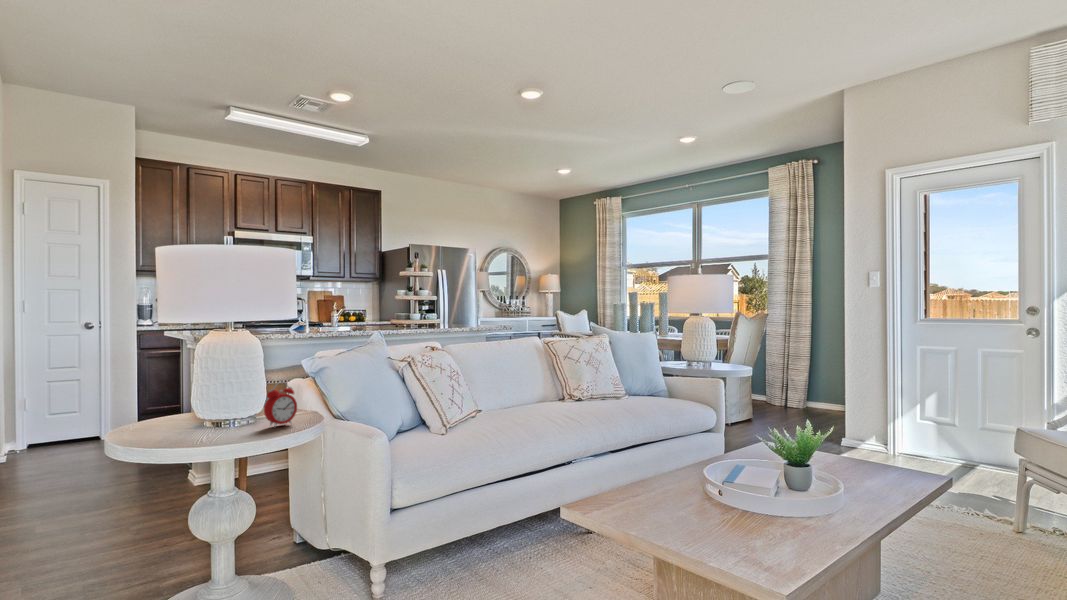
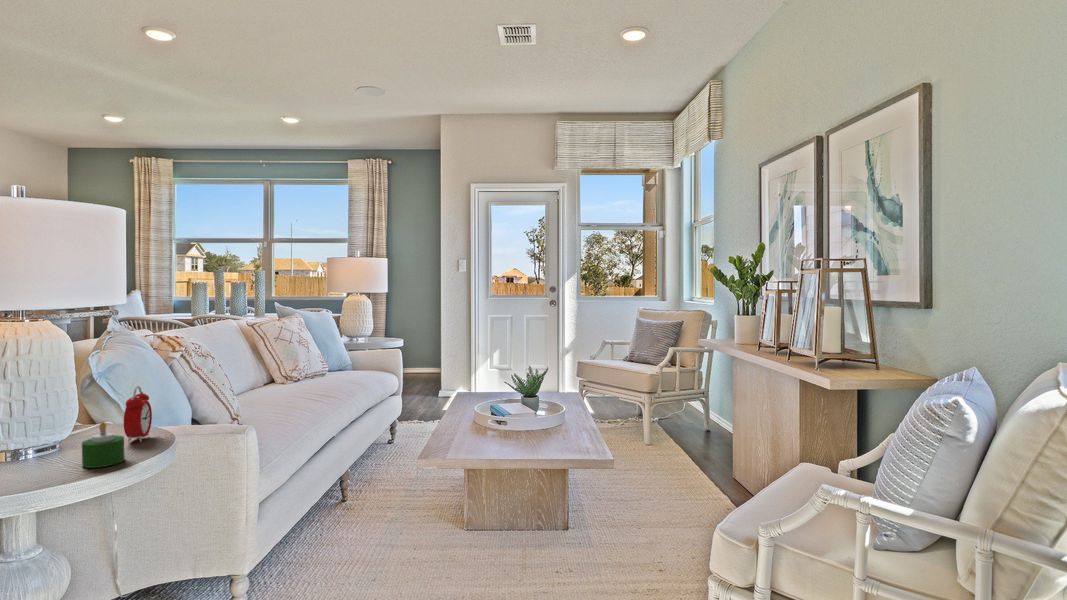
candle: none [203,405,233,440] -> present [82,422,125,468]

